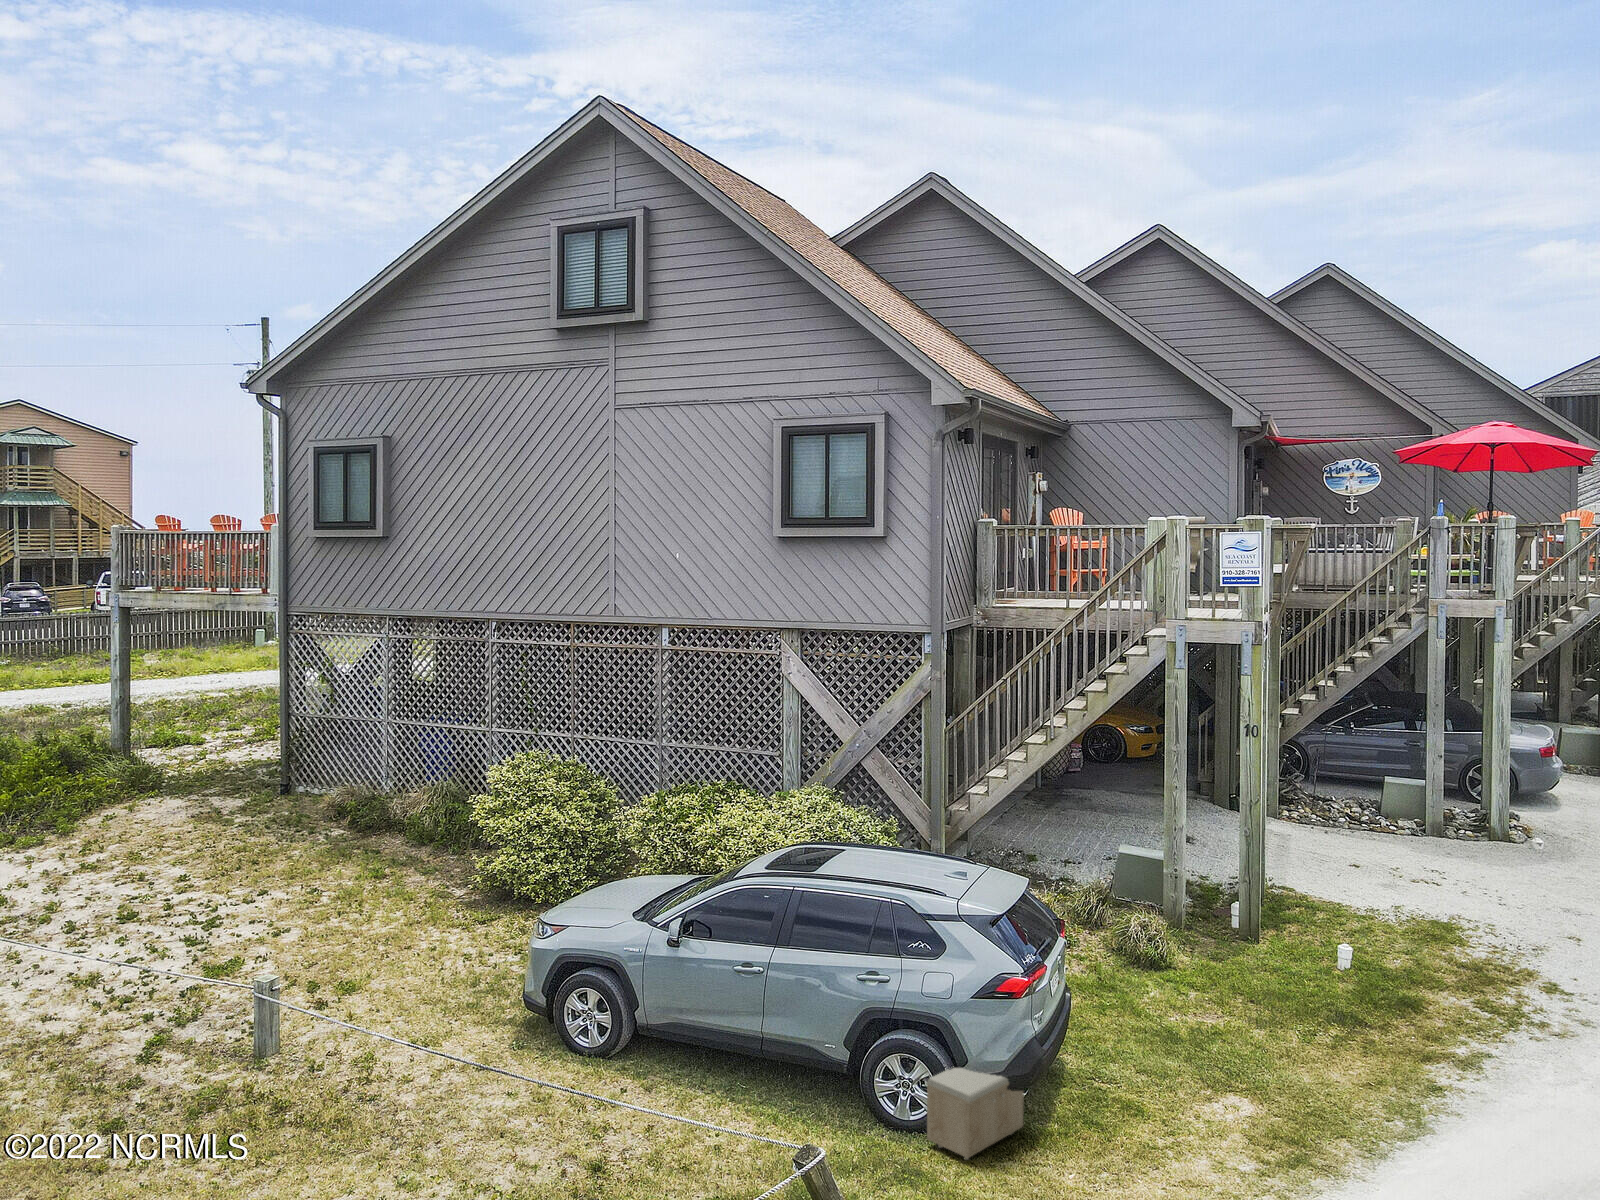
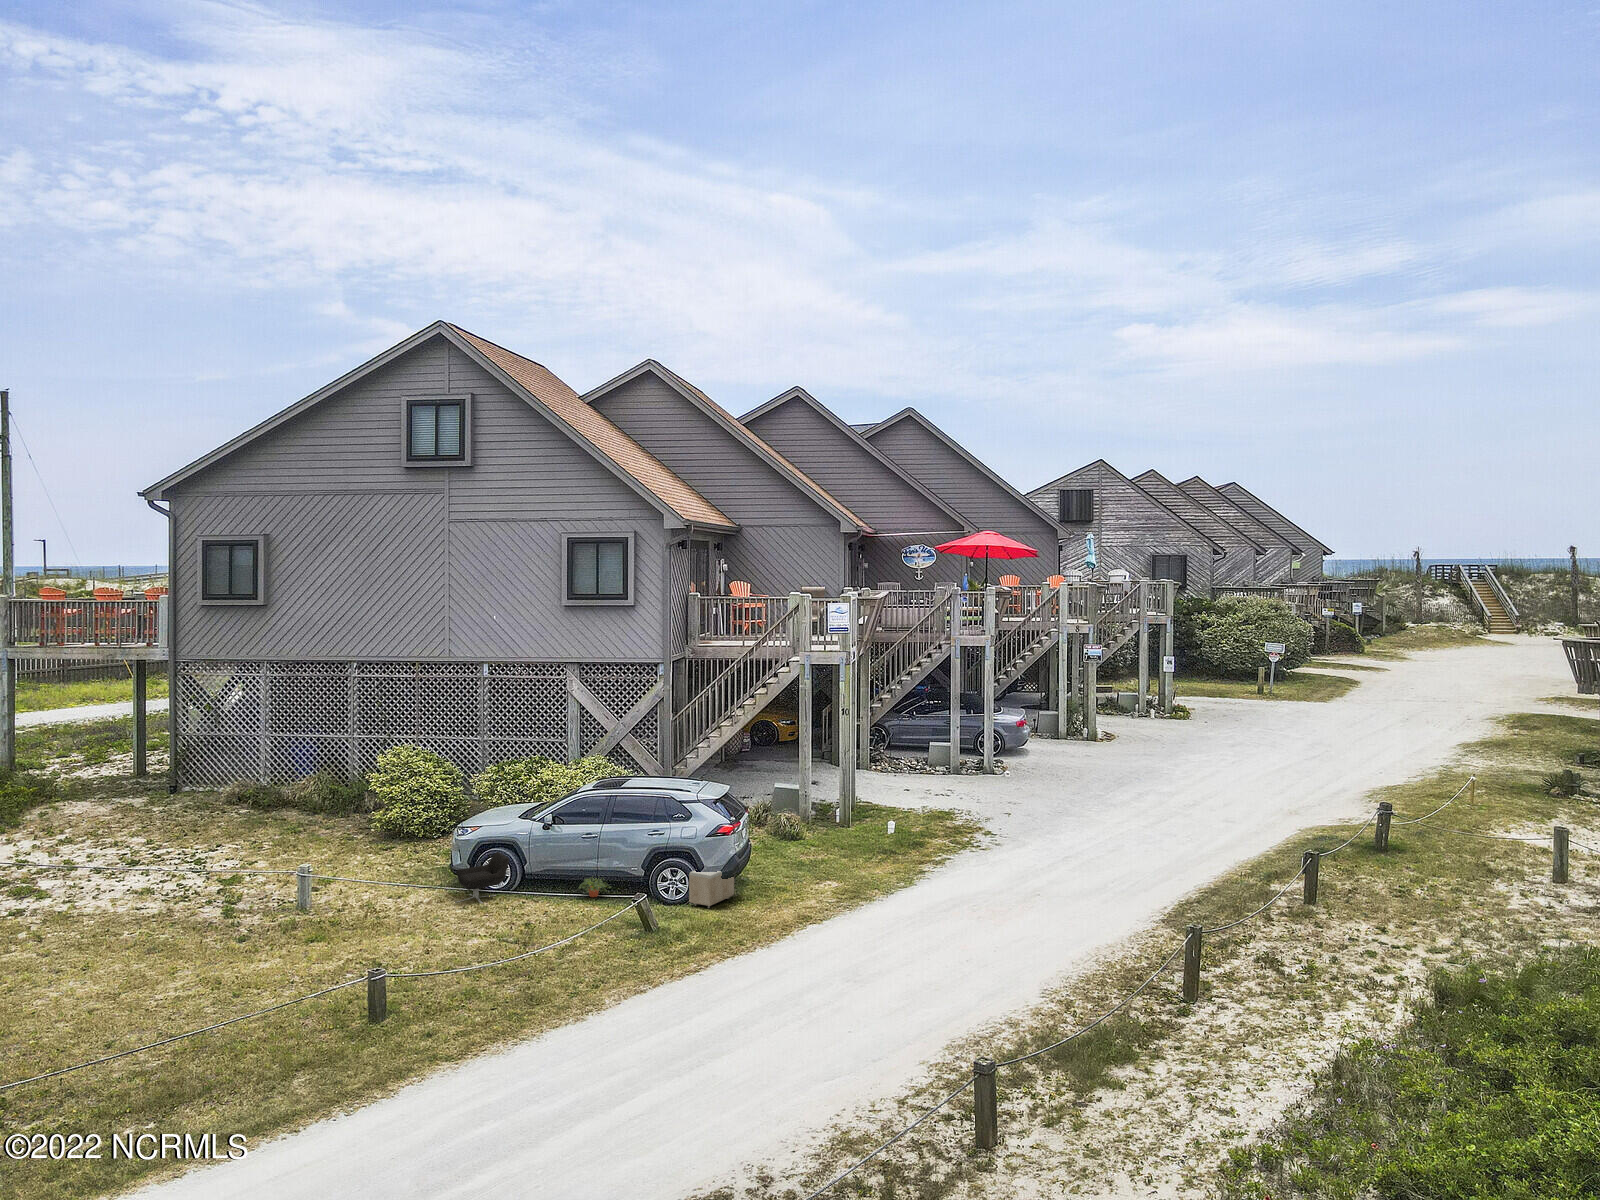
lounge chair: none [500,980,598,1084] -> present [457,852,509,903]
potted plant: none [718,1045,782,1093] -> present [579,877,611,897]

